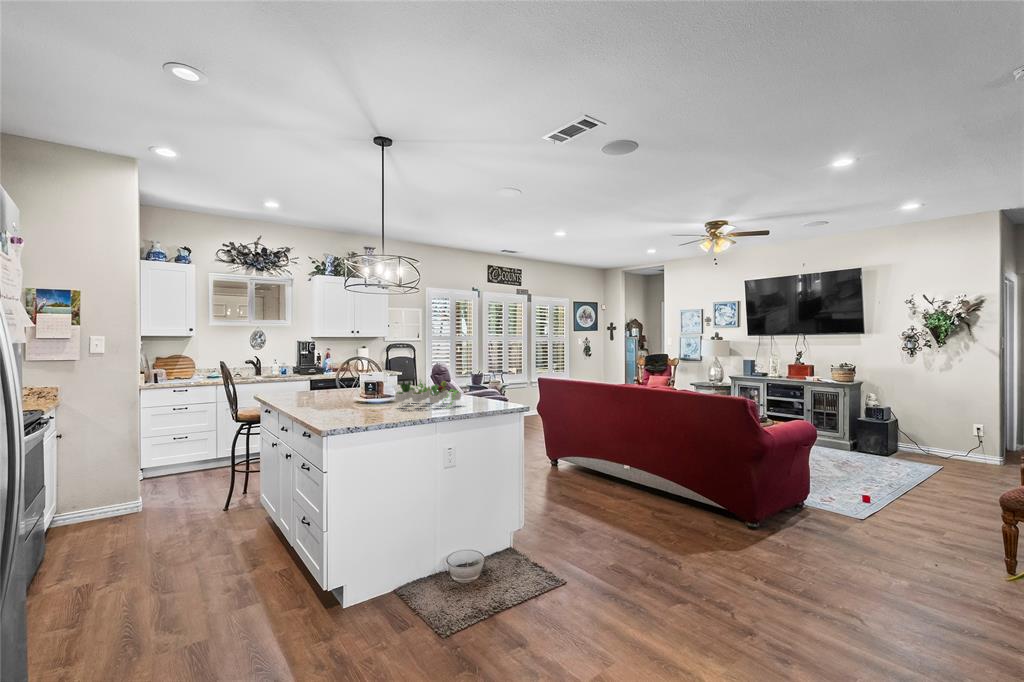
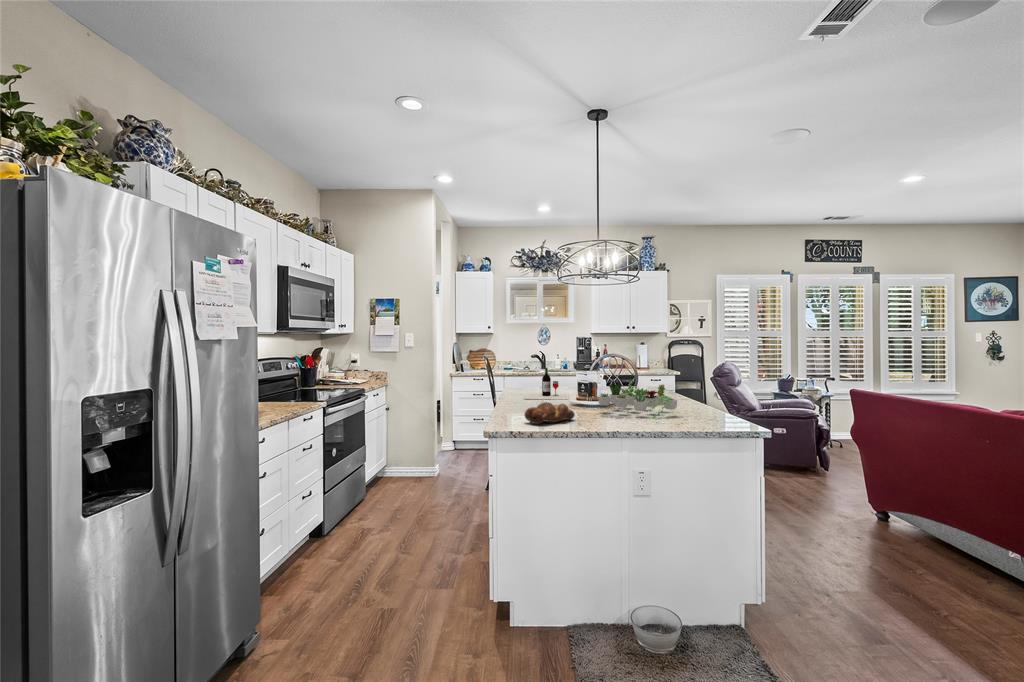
wine bottle: none [291,372,345,404] -> present [524,368,569,399]
bread loaf: none [345,401,387,422] -> present [525,402,575,424]

